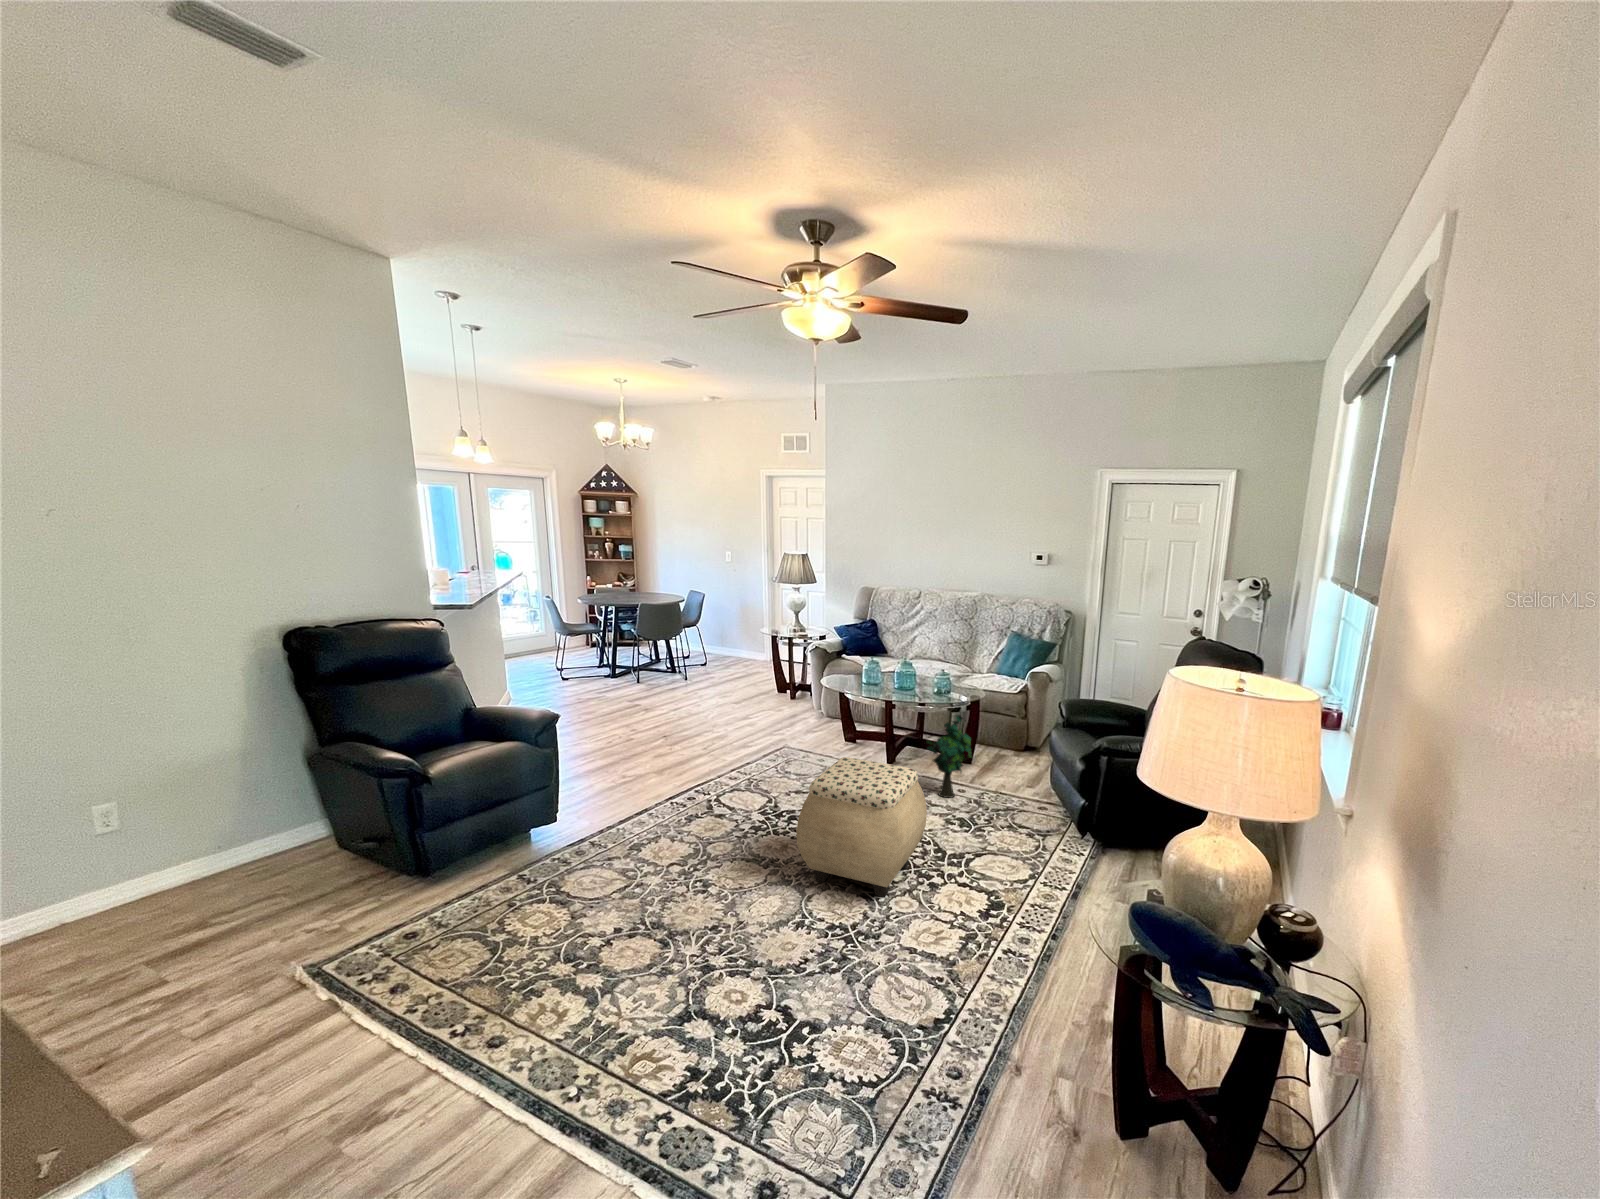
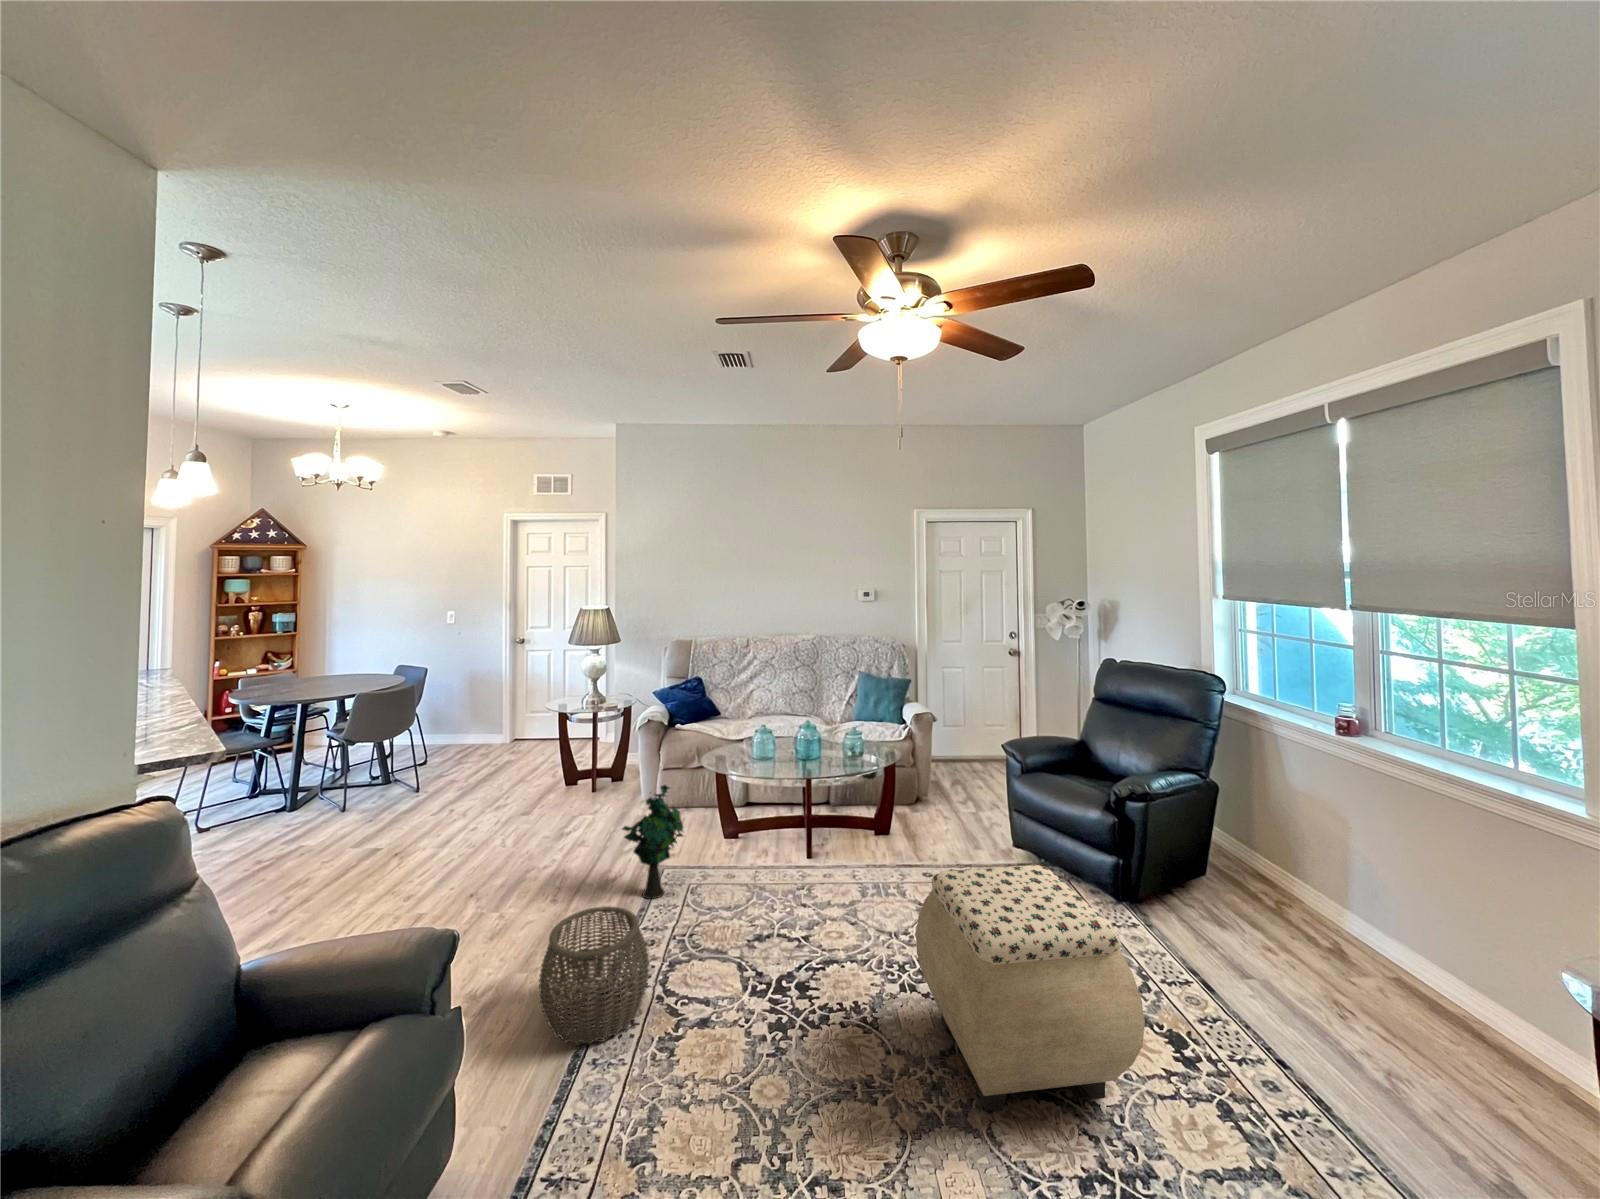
decorative plant: present [927,716,972,798] -> present [622,785,683,899]
woven basket: none [648,743,709,808] -> present [539,906,649,1045]

